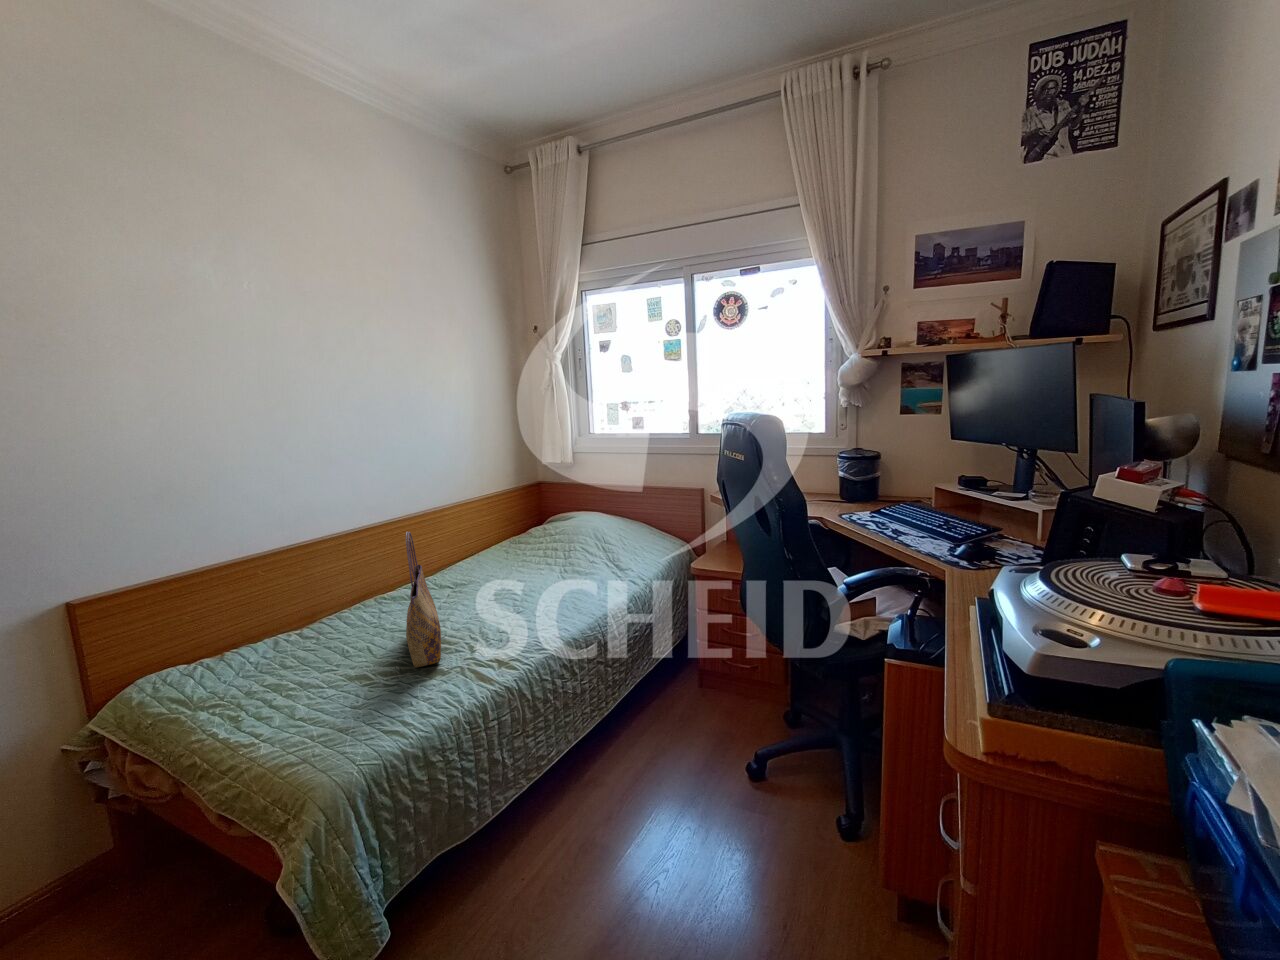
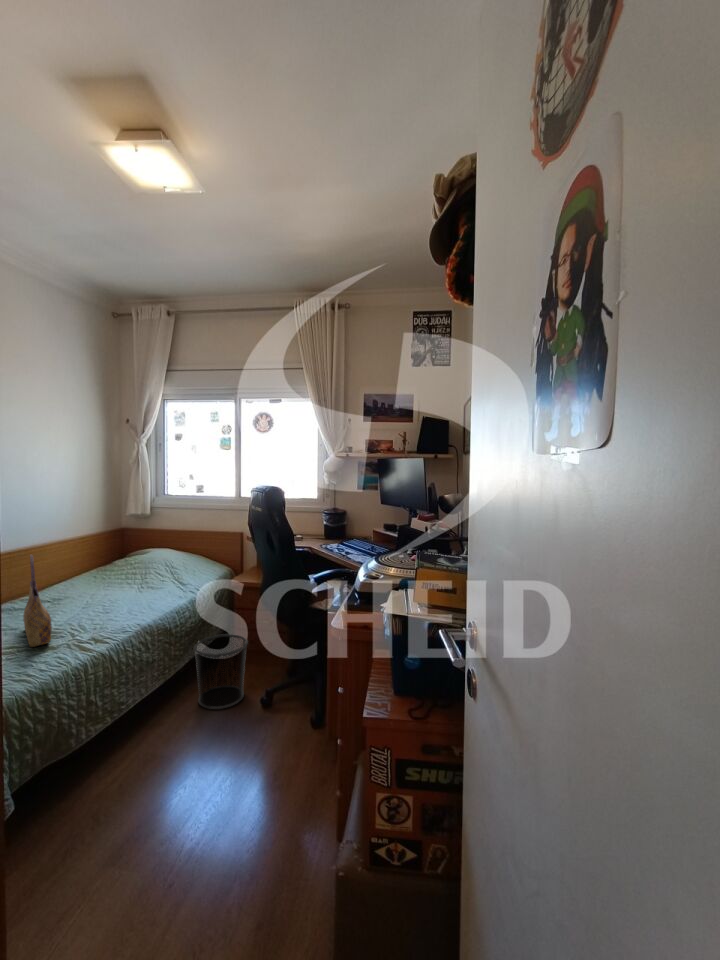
waste bin: none [640,652,722,771] -> present [194,634,248,709]

